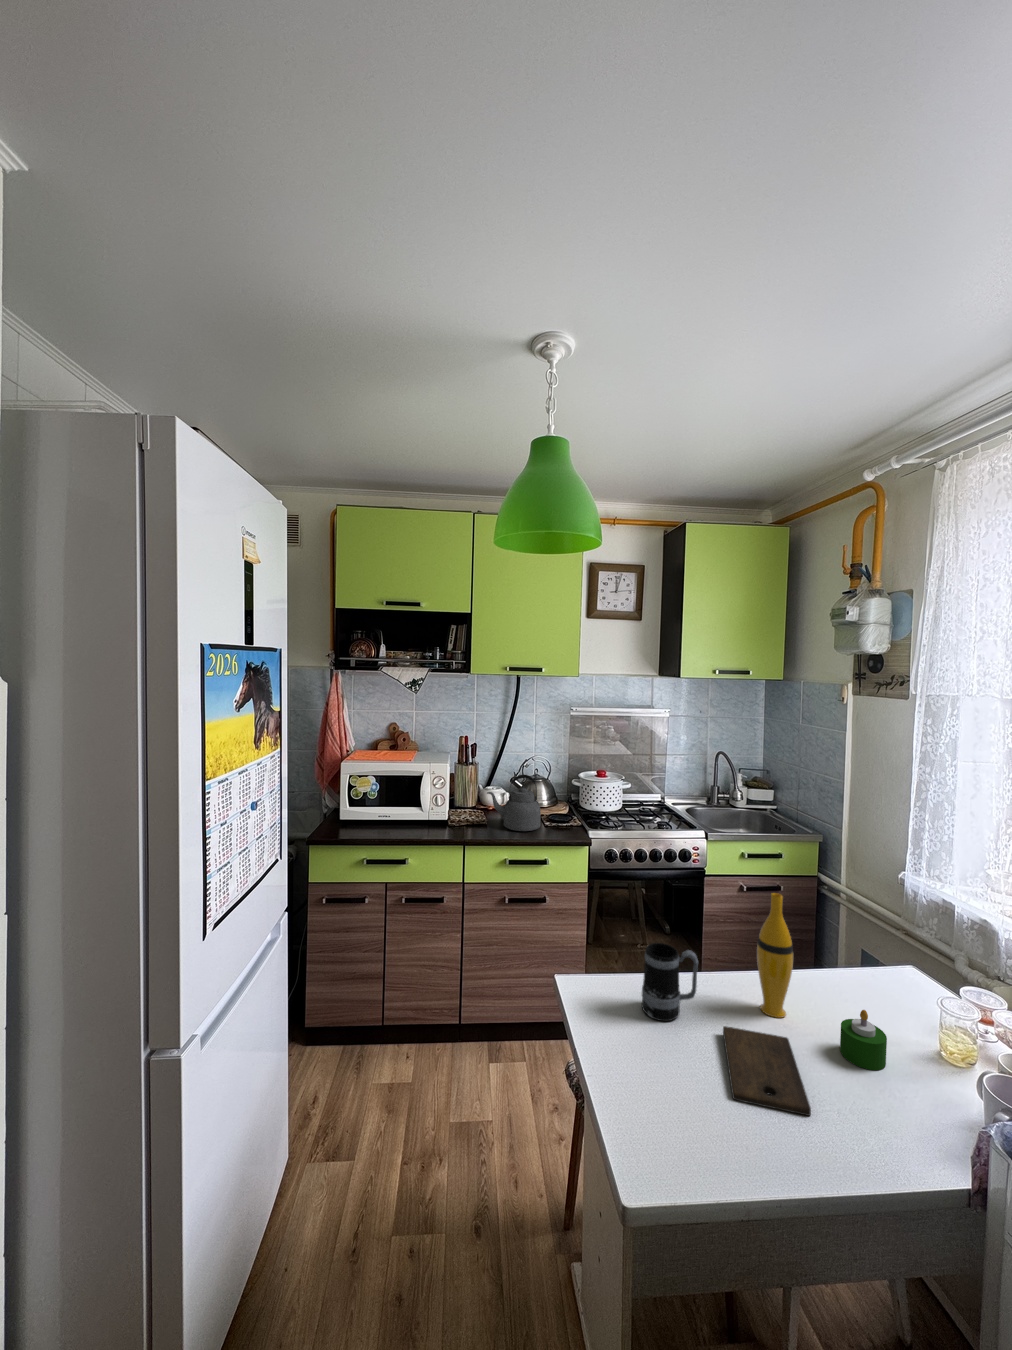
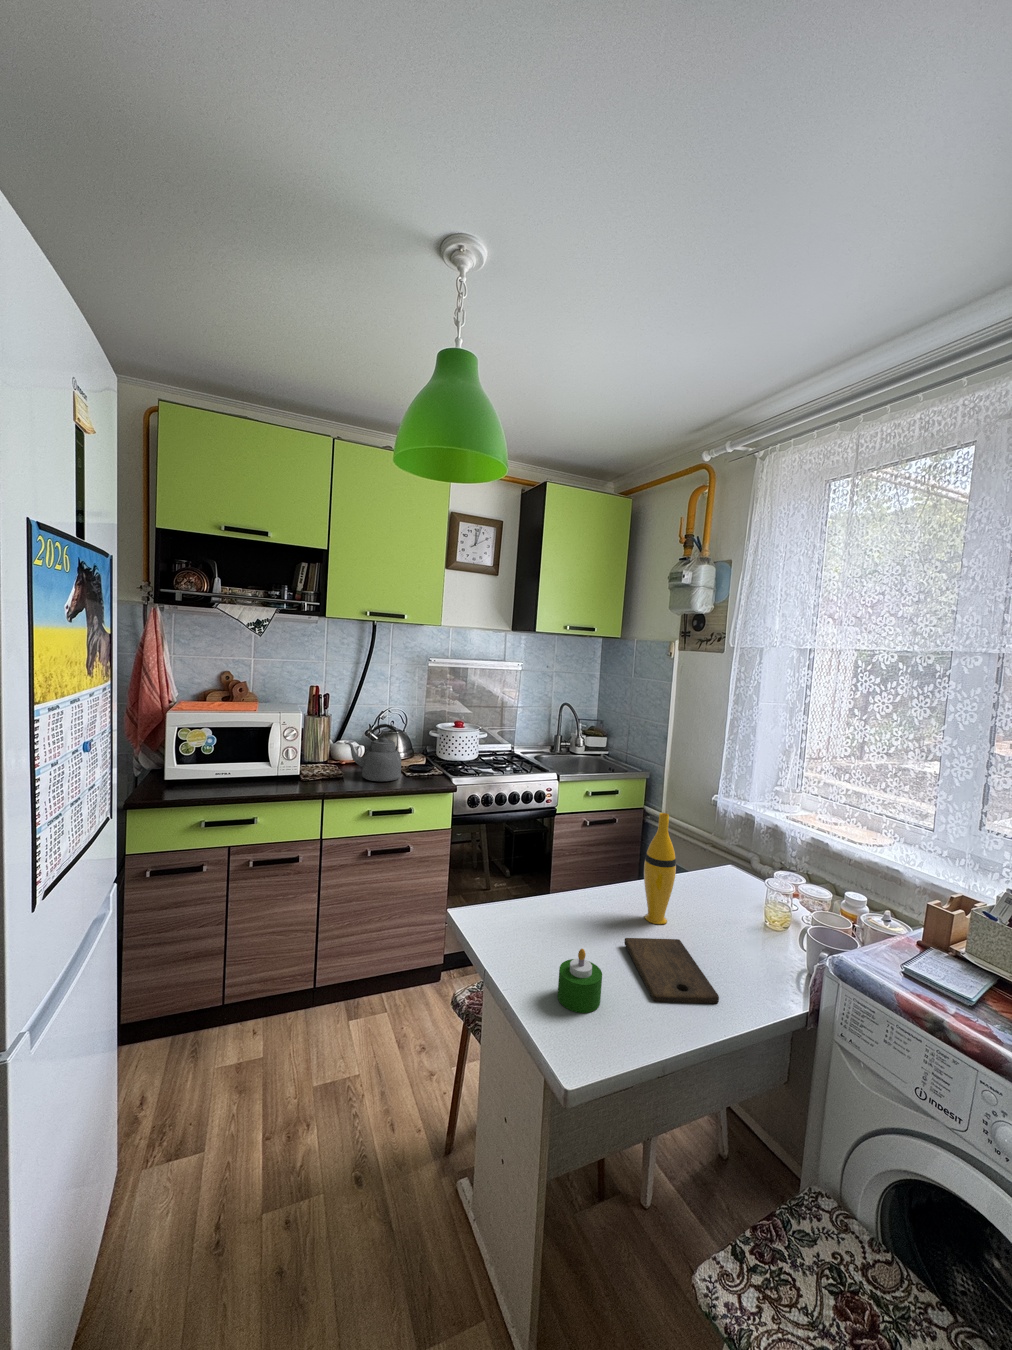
mug: present [642,943,698,1021] -> none [547,869,601,943]
candle: present [840,1010,887,1070] -> present [557,949,602,1013]

